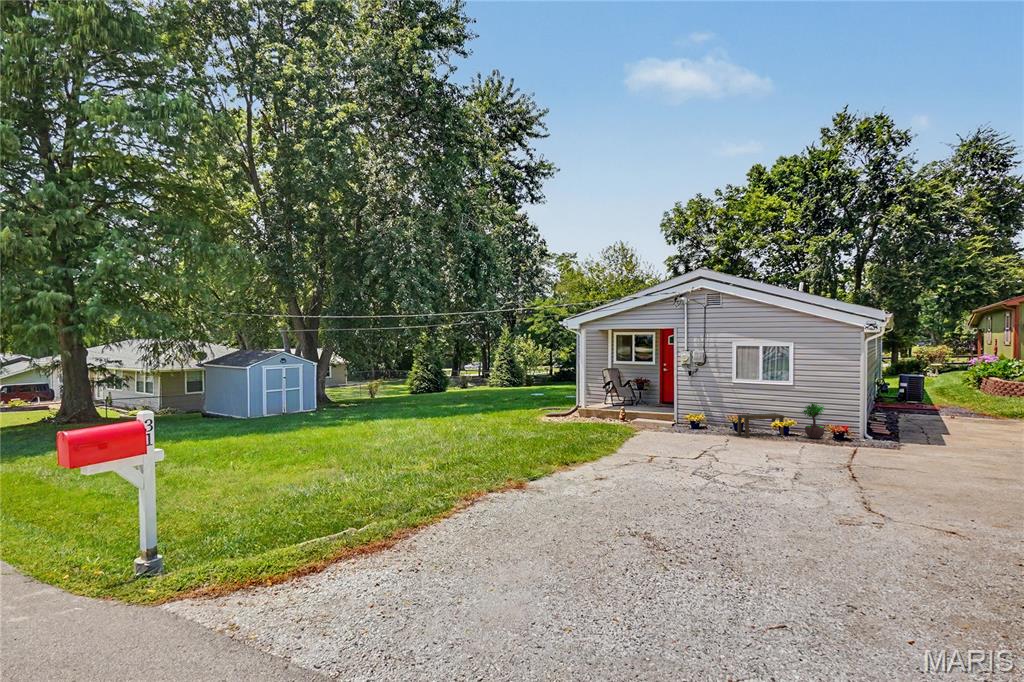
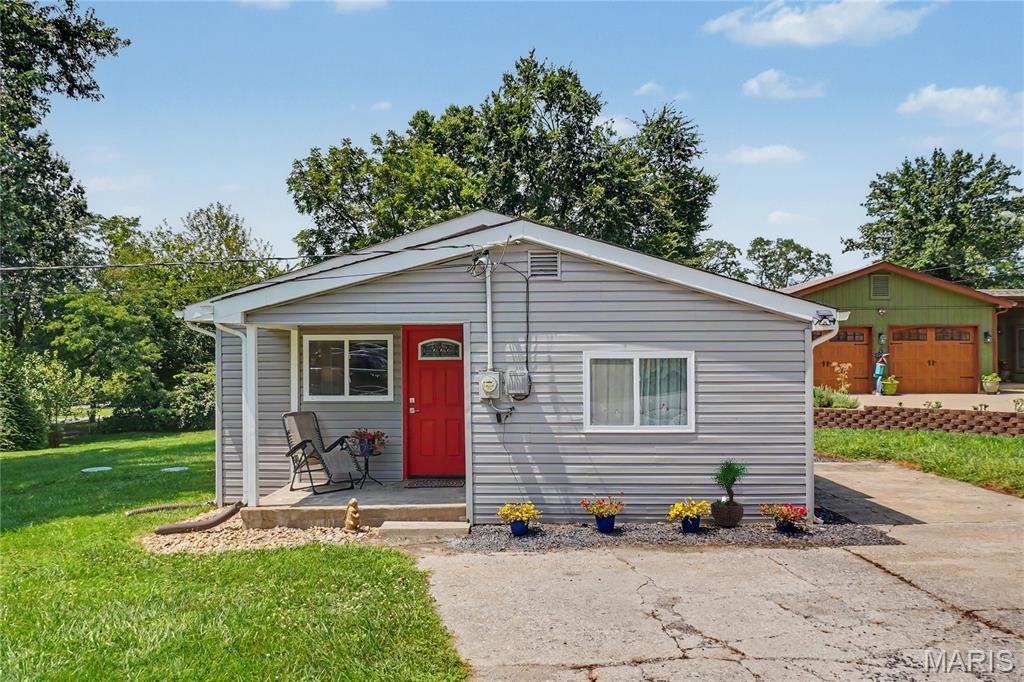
bench: present [737,413,784,438] -> none [607,485,685,547]

